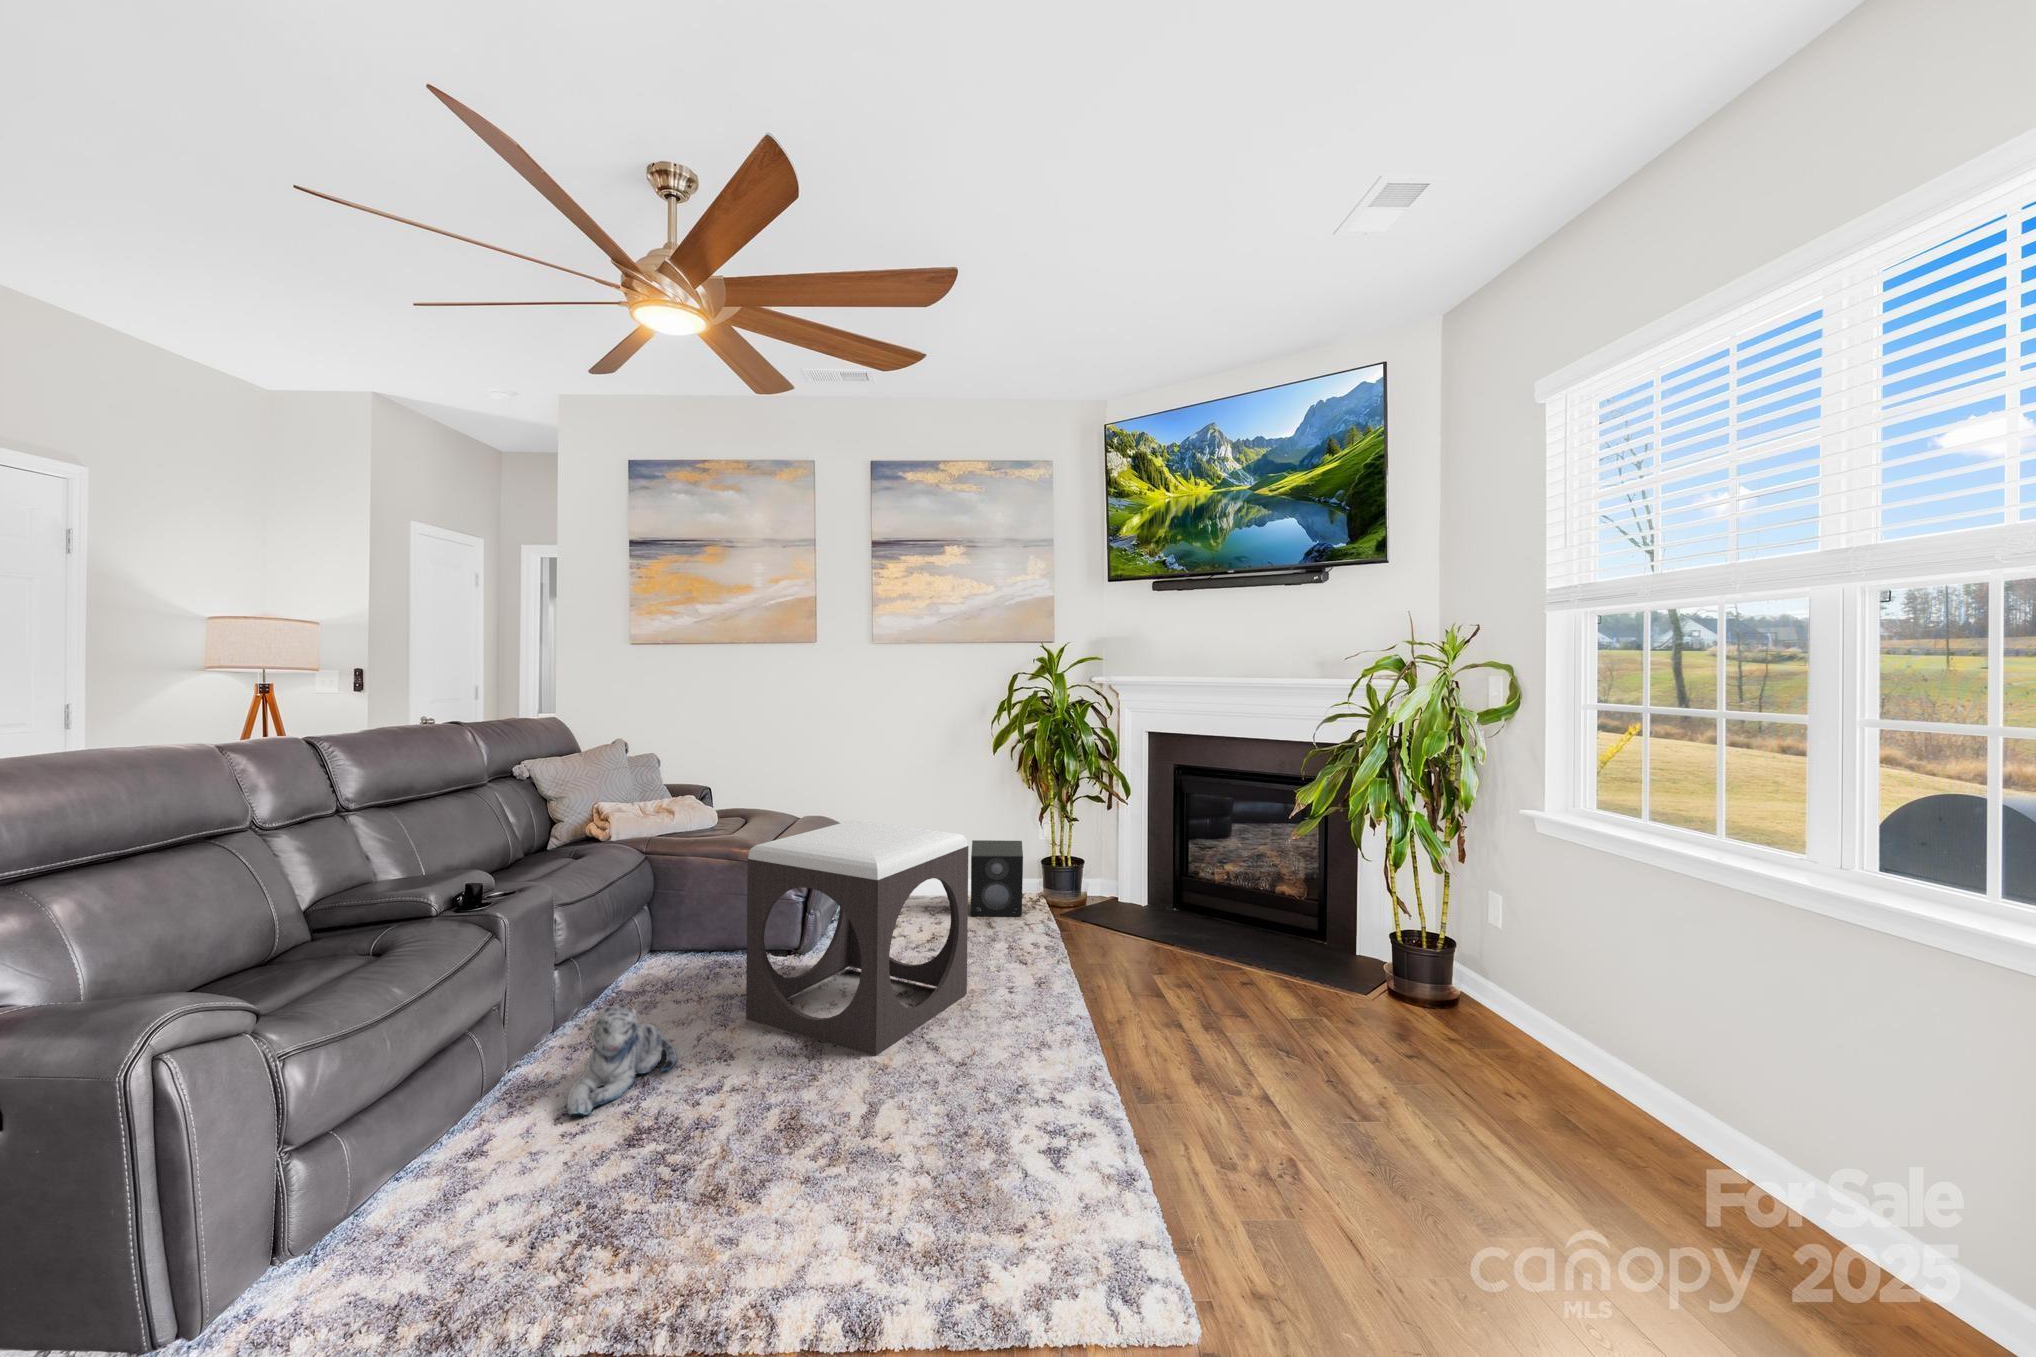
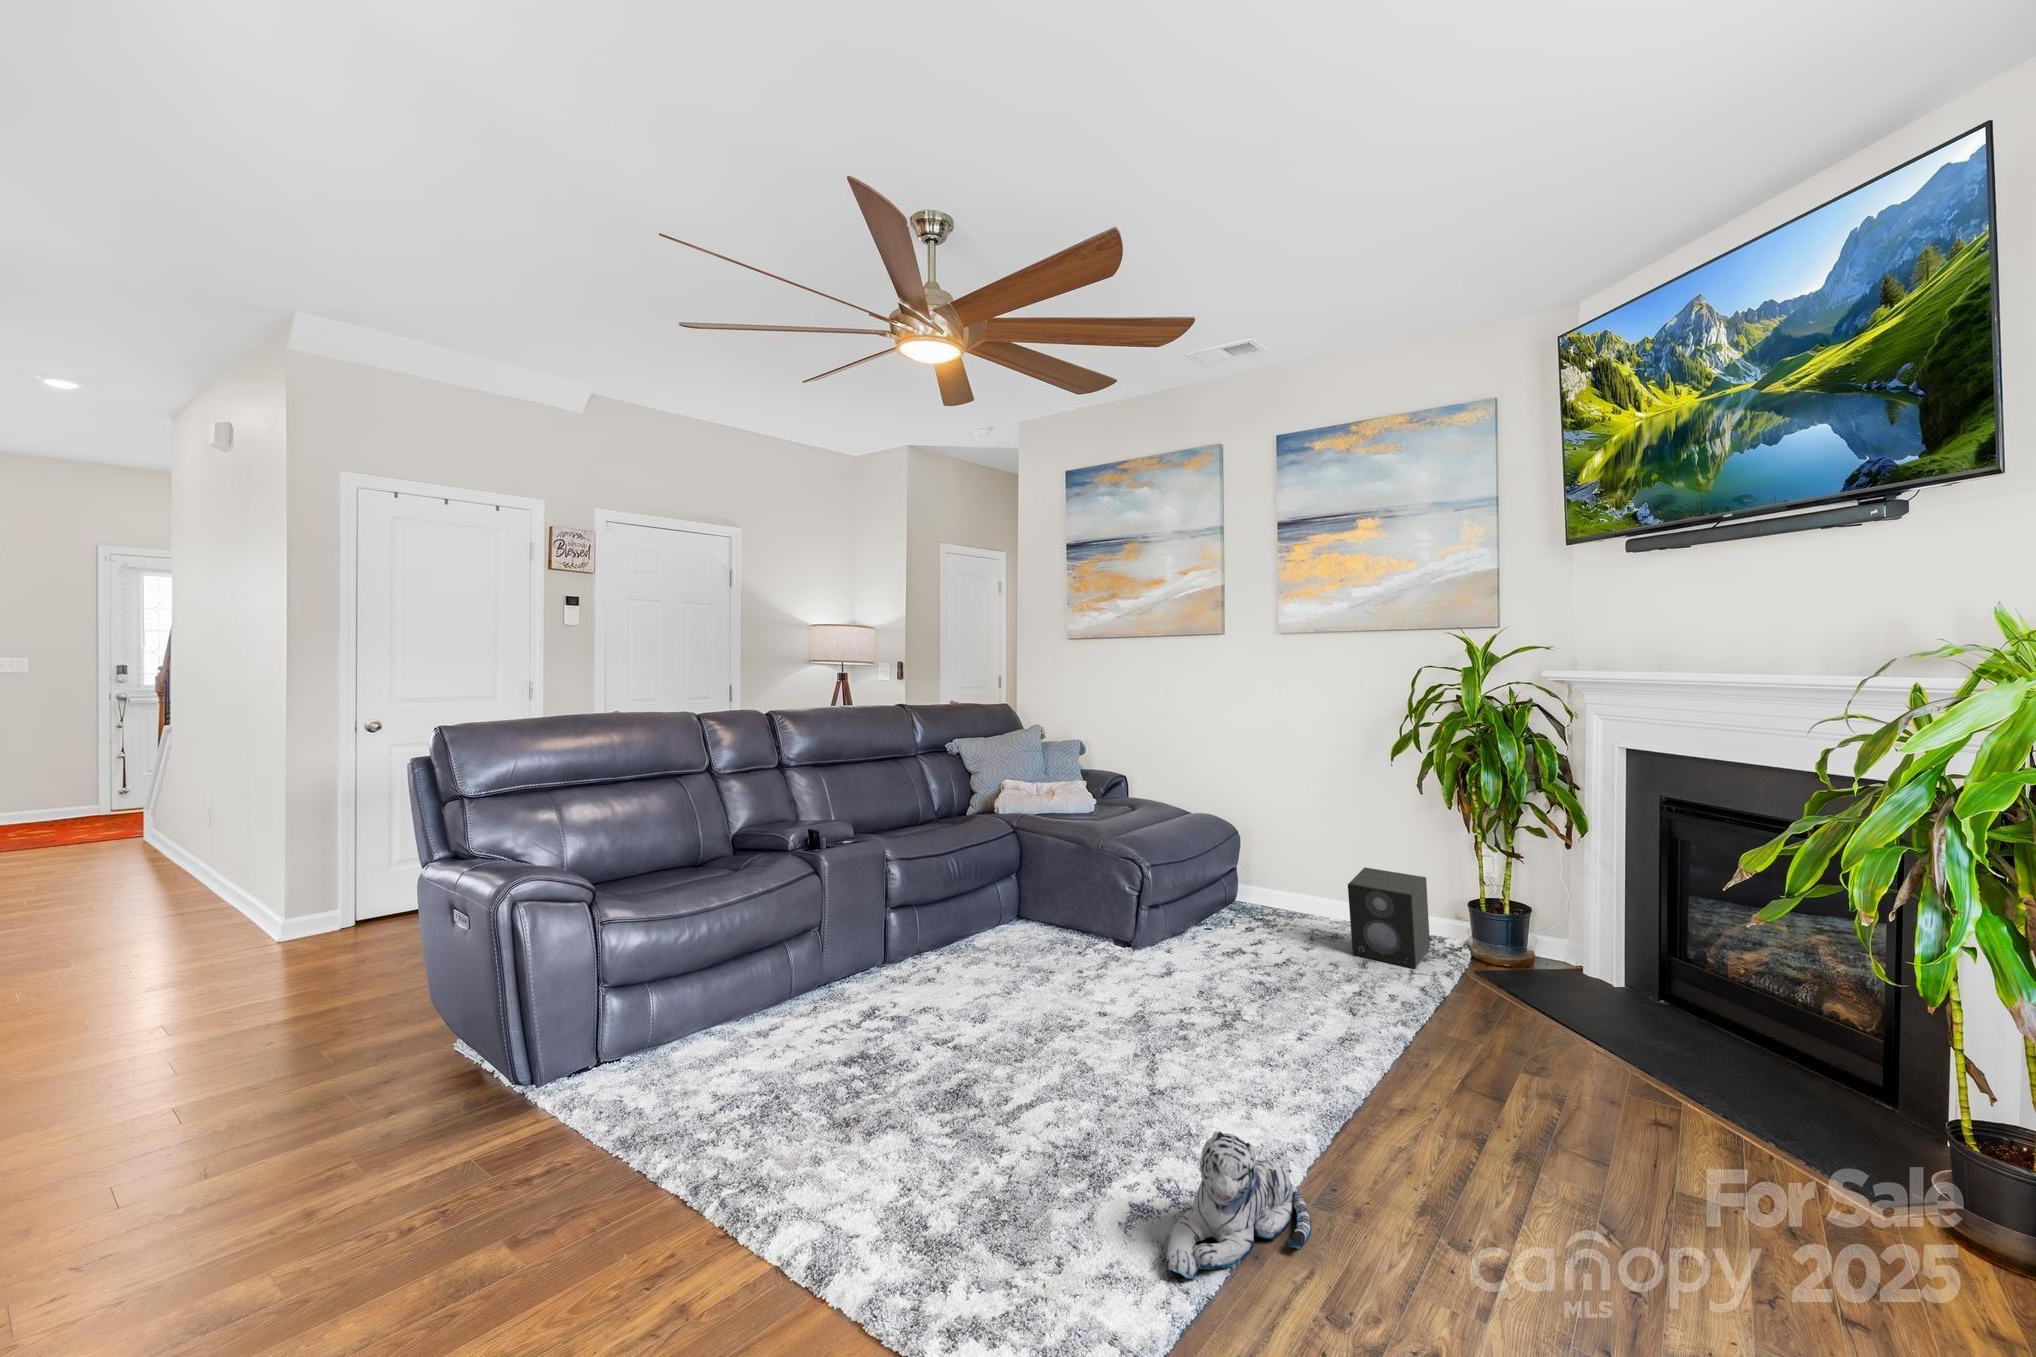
footstool: present [746,820,968,1056] -> none [1035,819,1246,1043]
plush toy: present [567,1007,677,1115] -> present [1166,1131,1312,1279]

